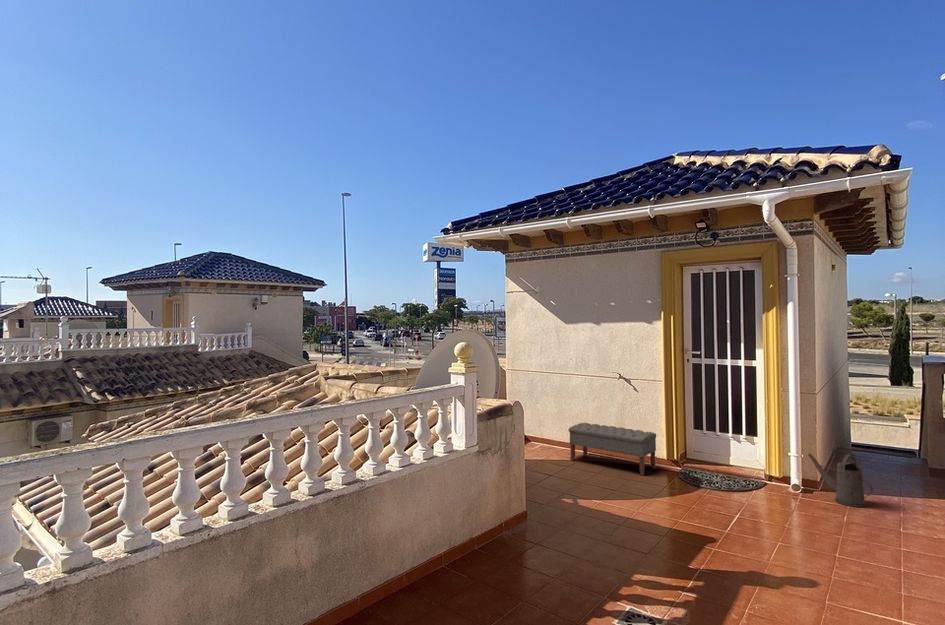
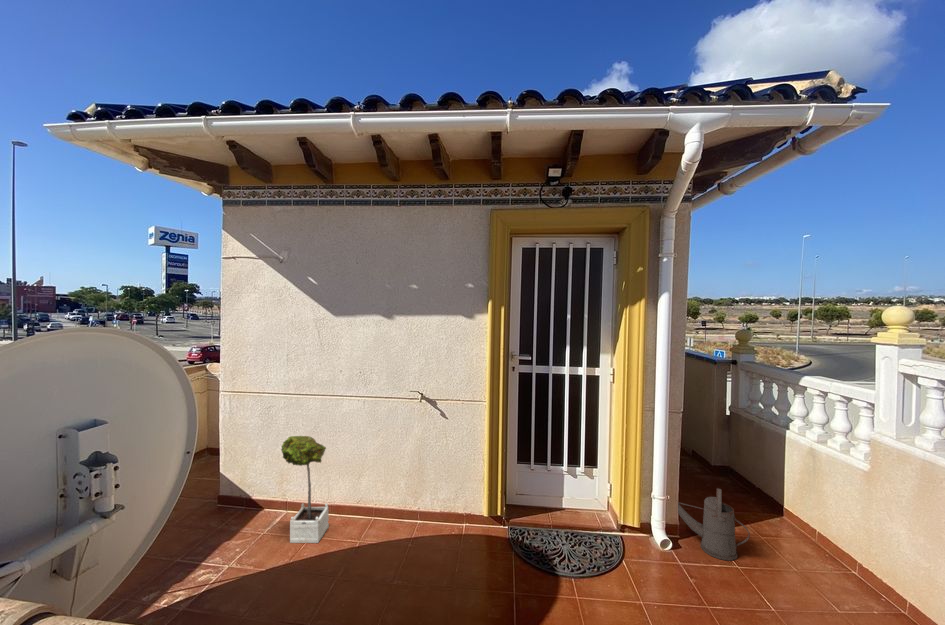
potted tree: none [539,394,567,456] -> present [281,436,329,543]
bench: present [569,423,656,476] -> none [336,474,477,566]

